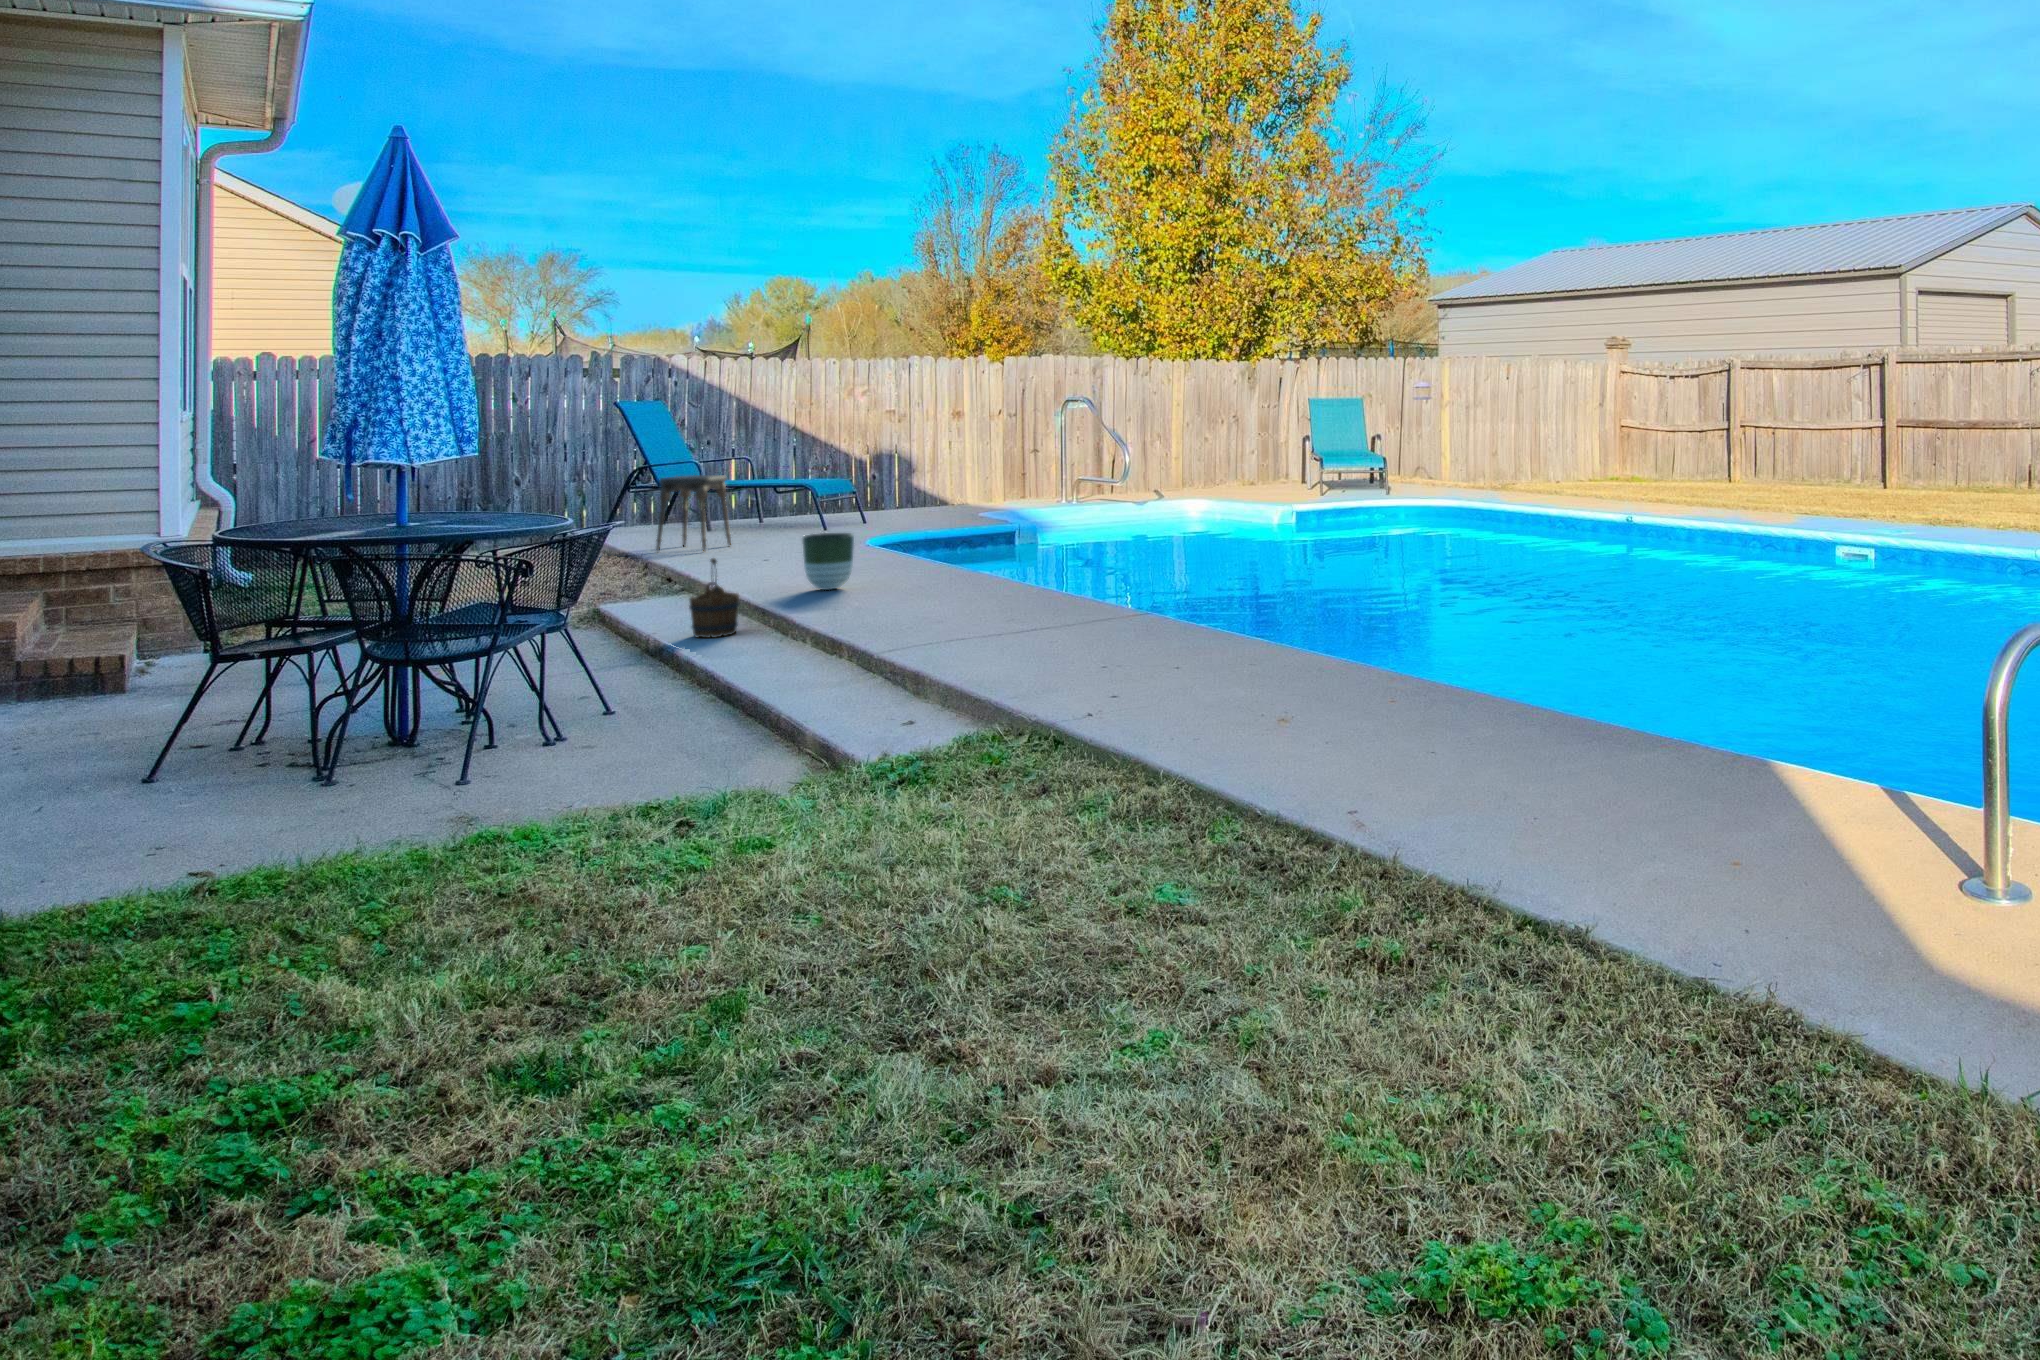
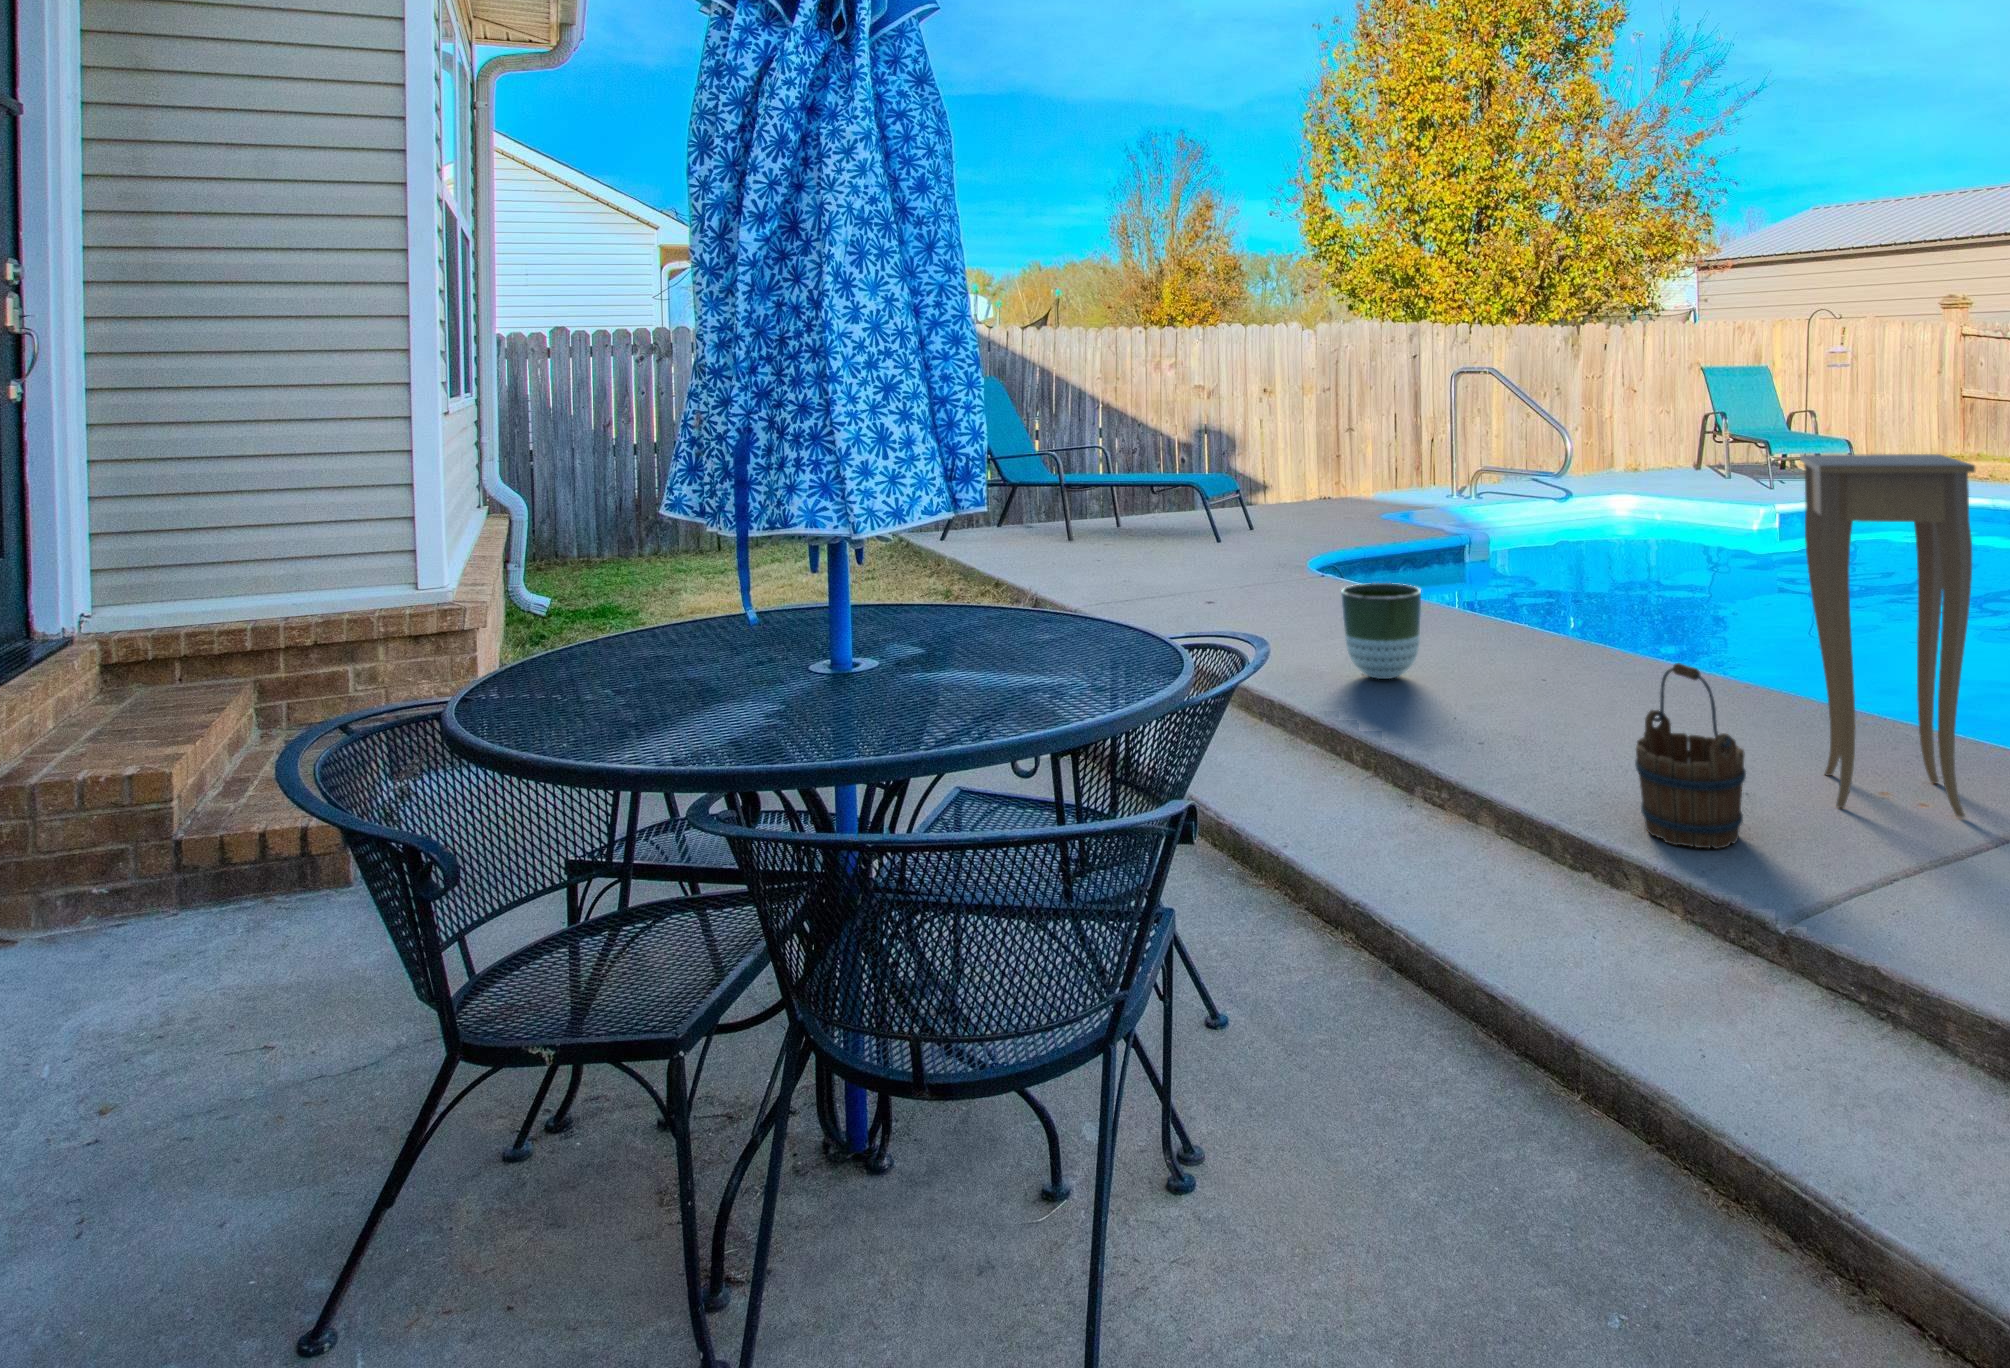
side table: none [966,444,1054,621] -> present [1800,454,1975,818]
stool: present [656,475,731,551] -> none [1031,473,1116,576]
wooden bucket: present [689,558,740,638] -> present [1635,663,1746,849]

